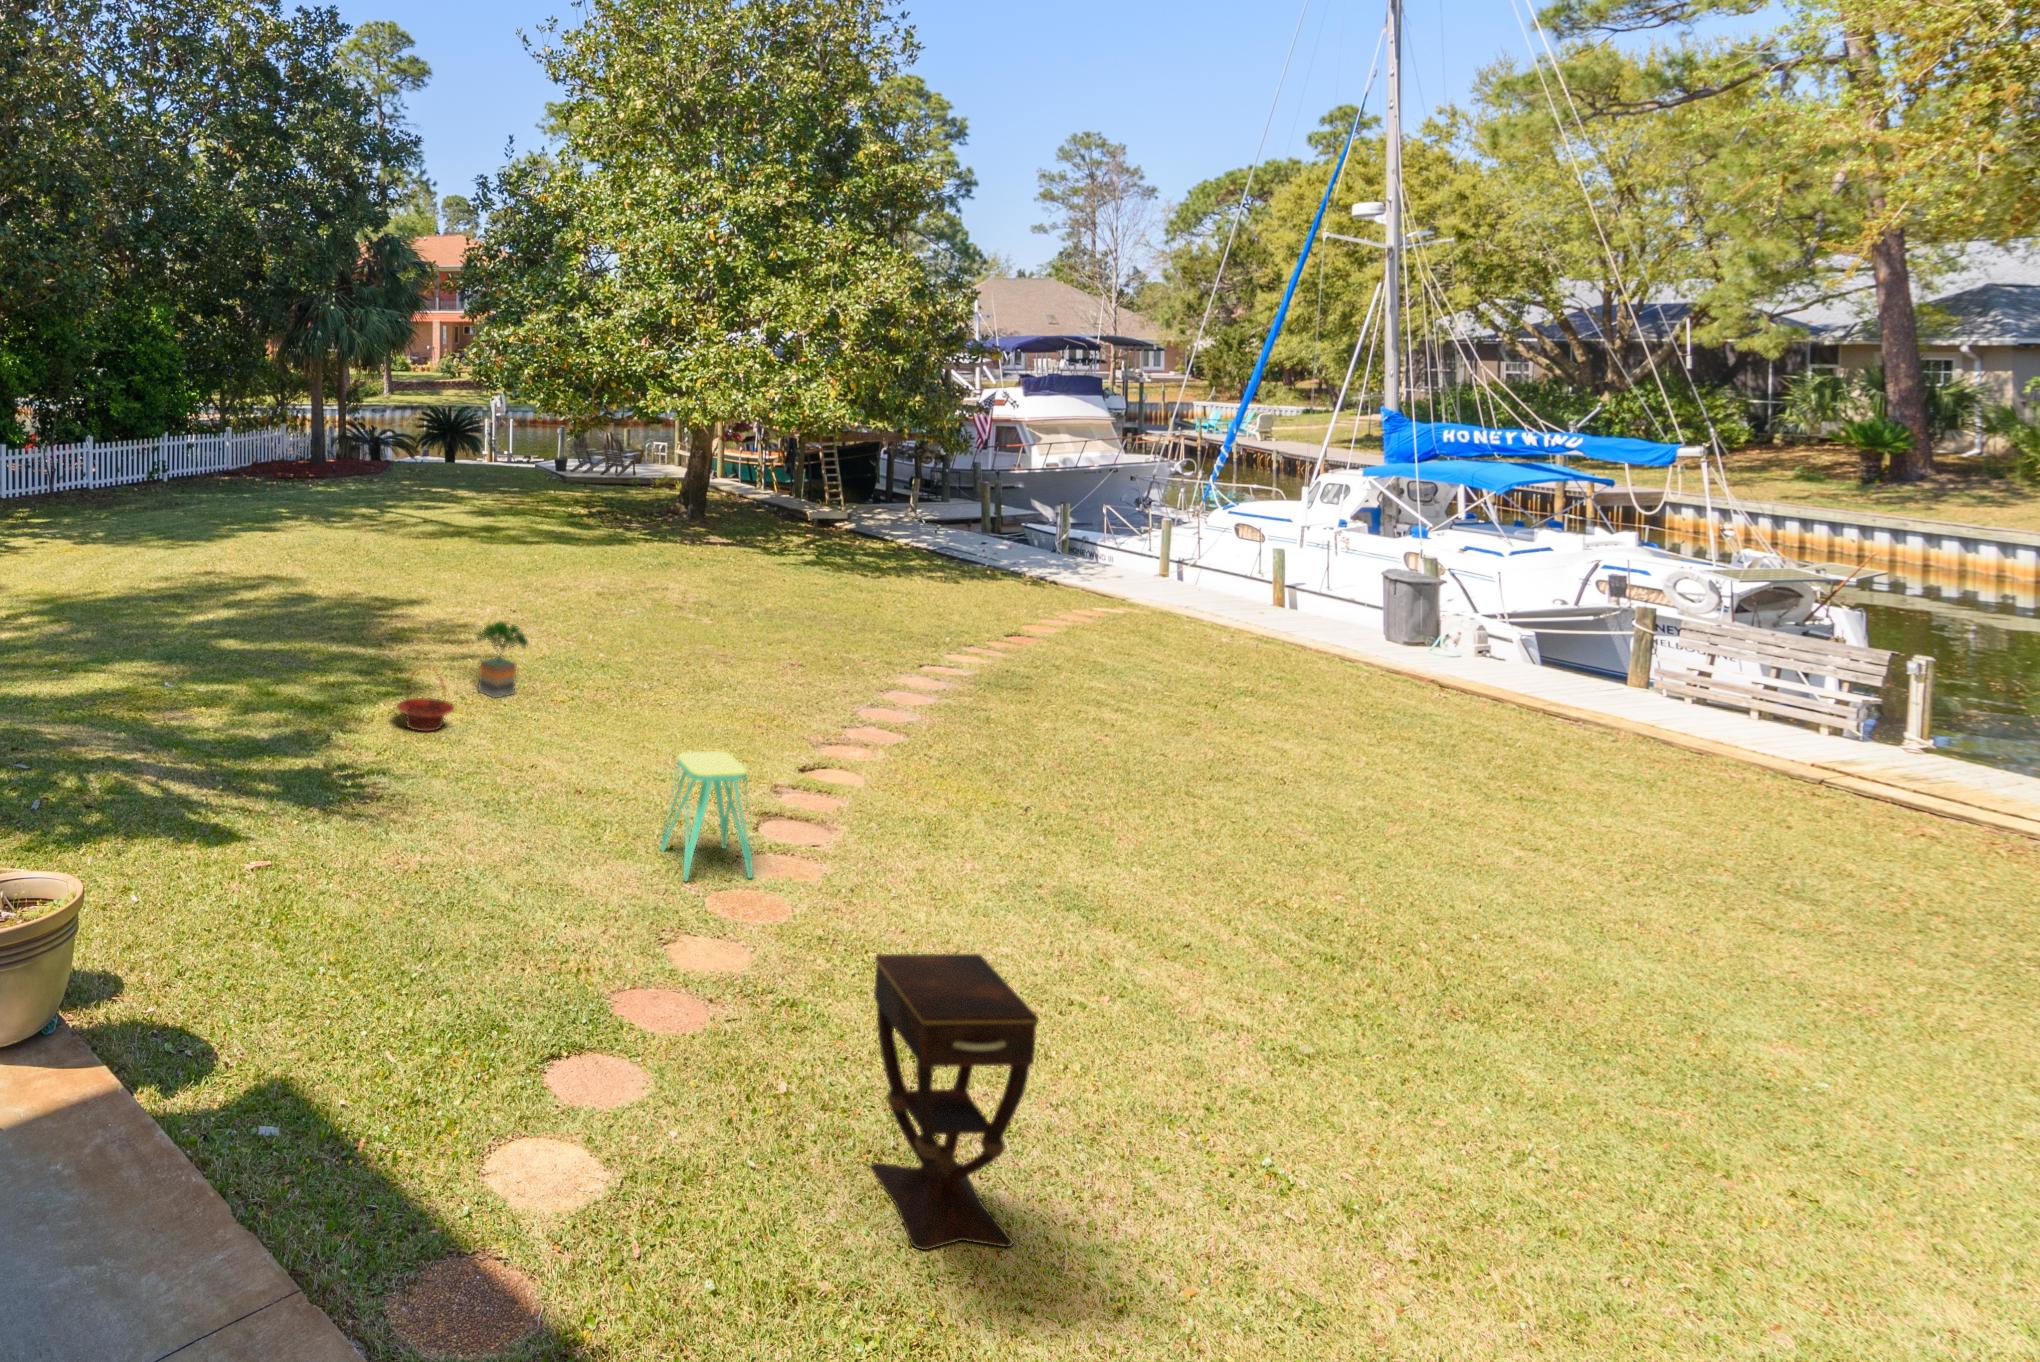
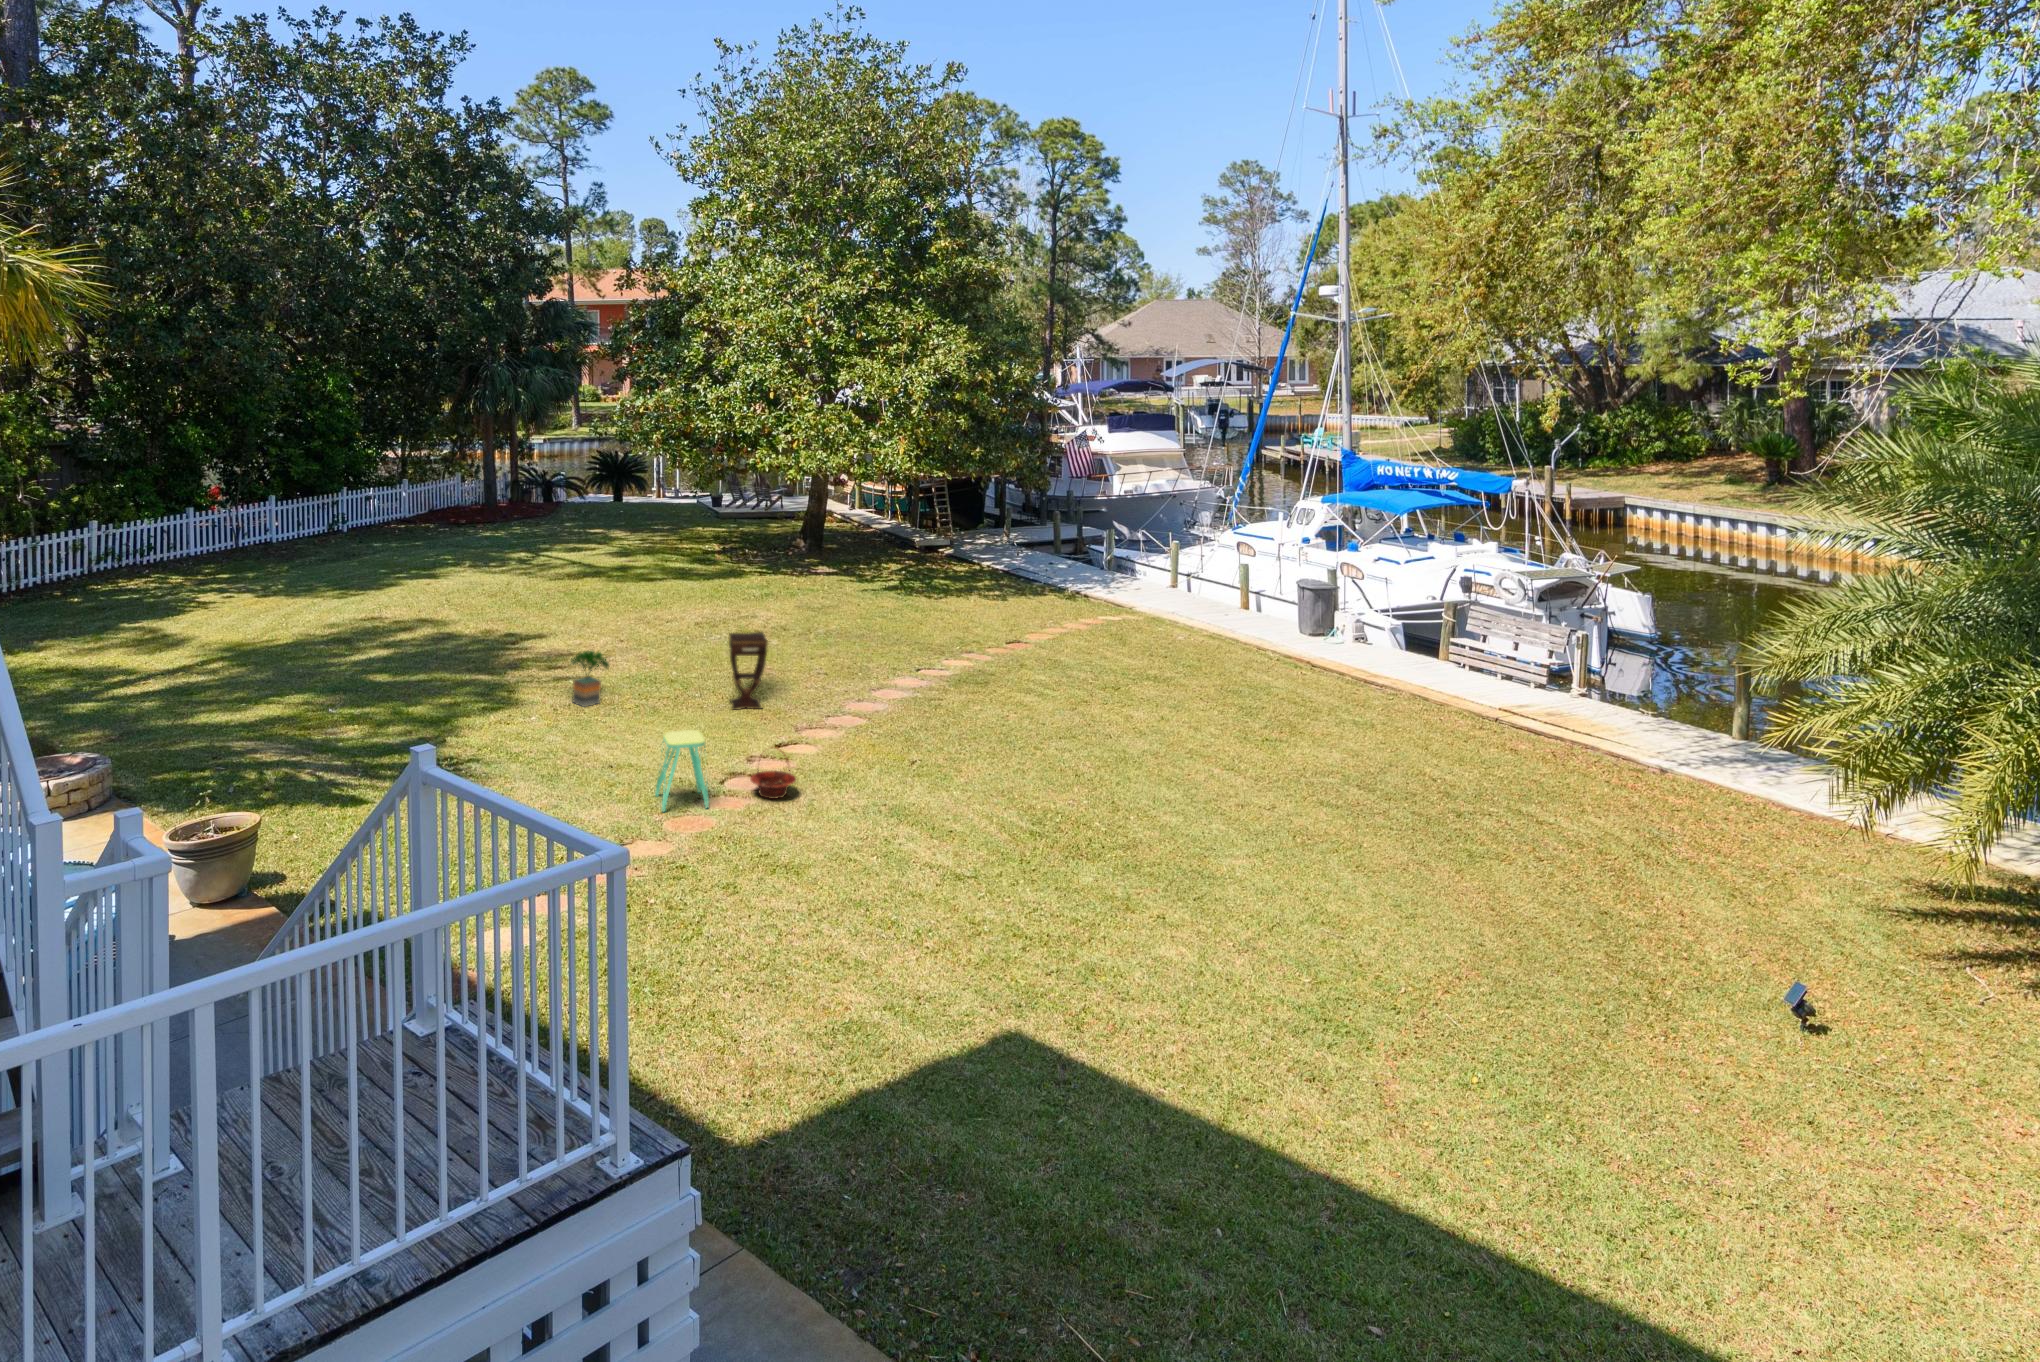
basket: present [397,670,454,731] -> present [750,753,796,799]
side table: present [870,954,1039,1250] -> present [729,632,768,710]

